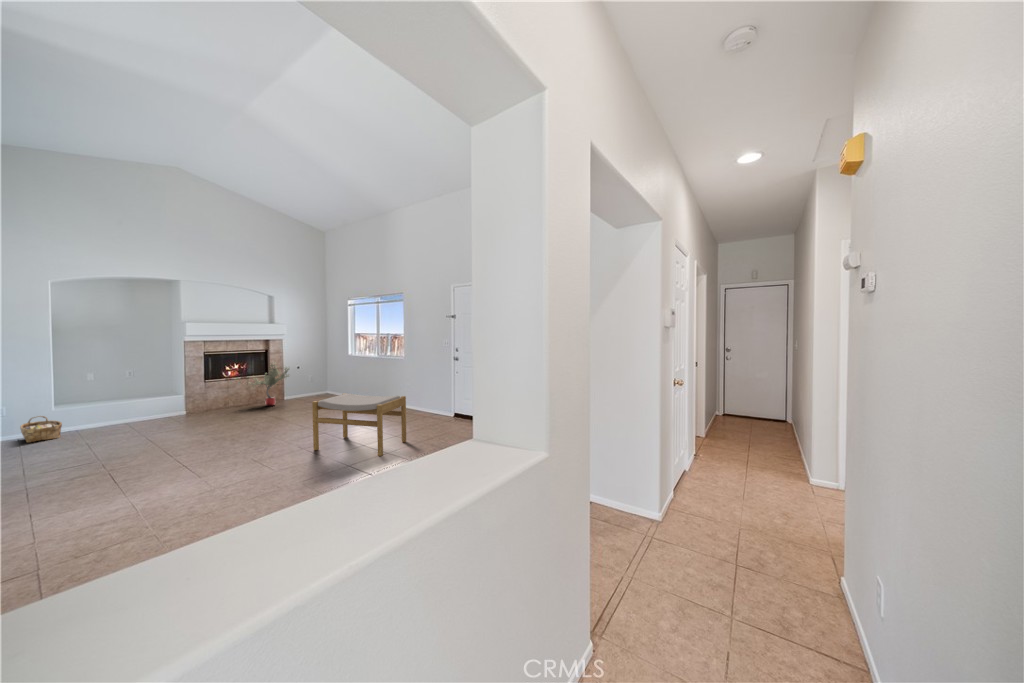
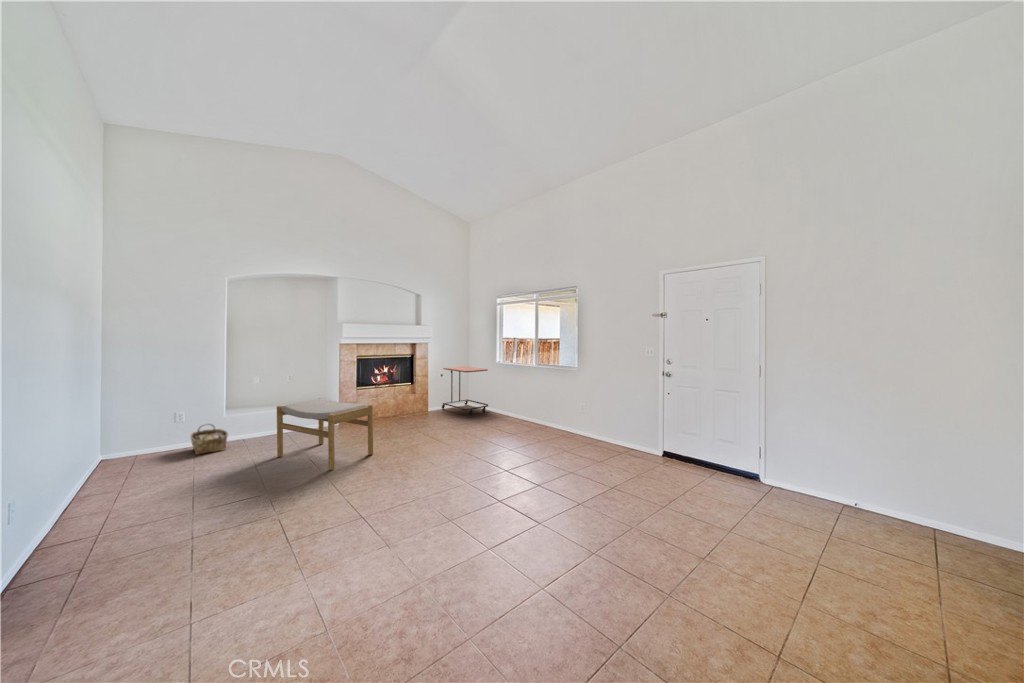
side table: none [298,360,341,401] -> present [442,366,488,414]
potted tree: present [250,364,289,406] -> none [398,368,439,418]
footstool: present [312,393,406,456] -> present [277,398,373,470]

